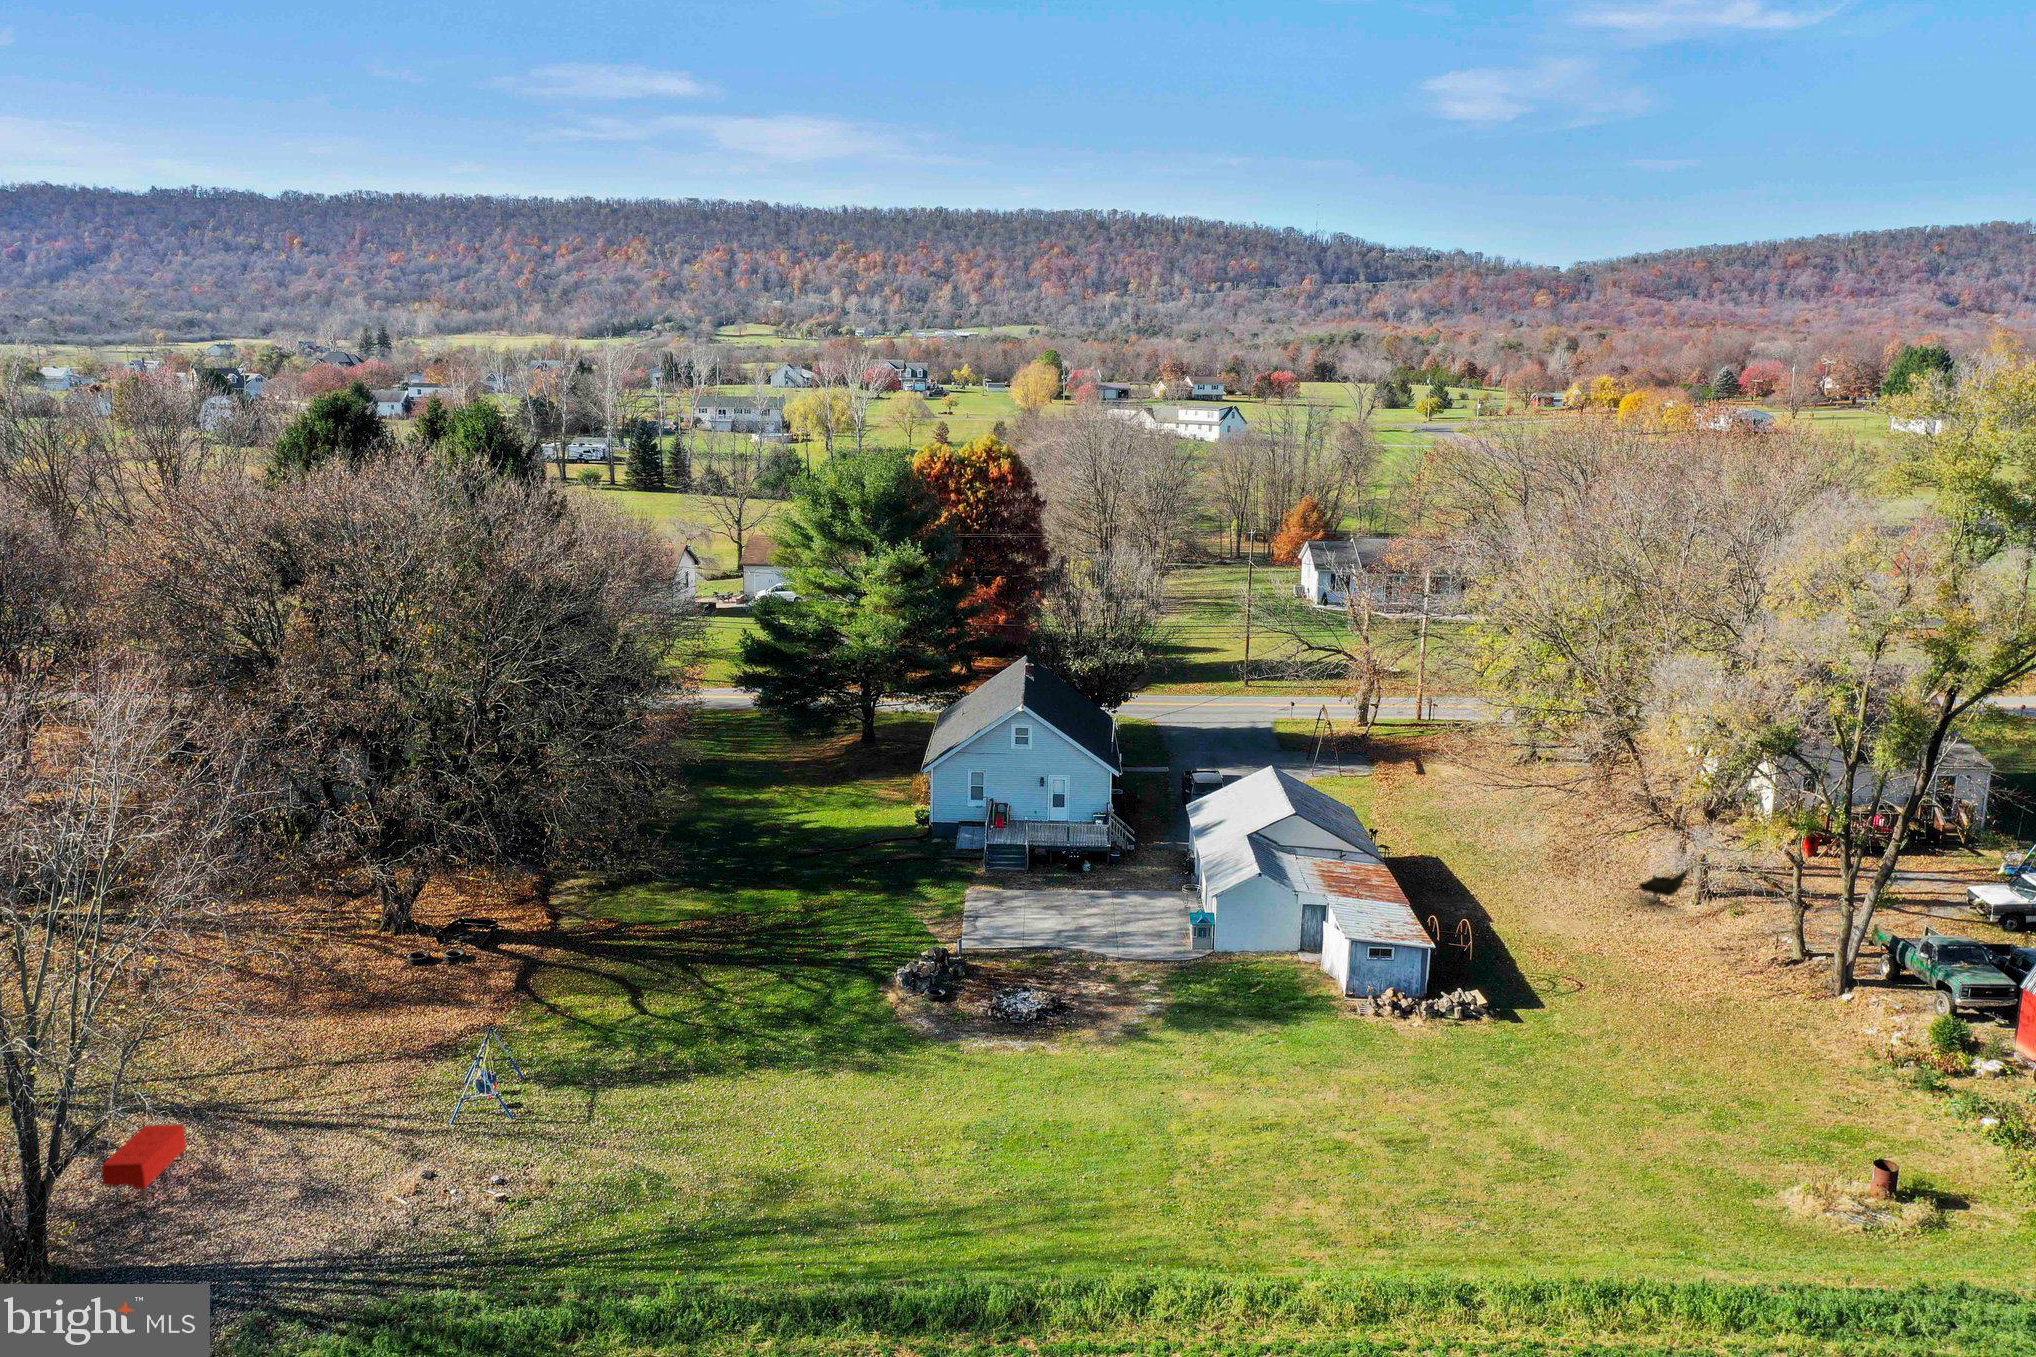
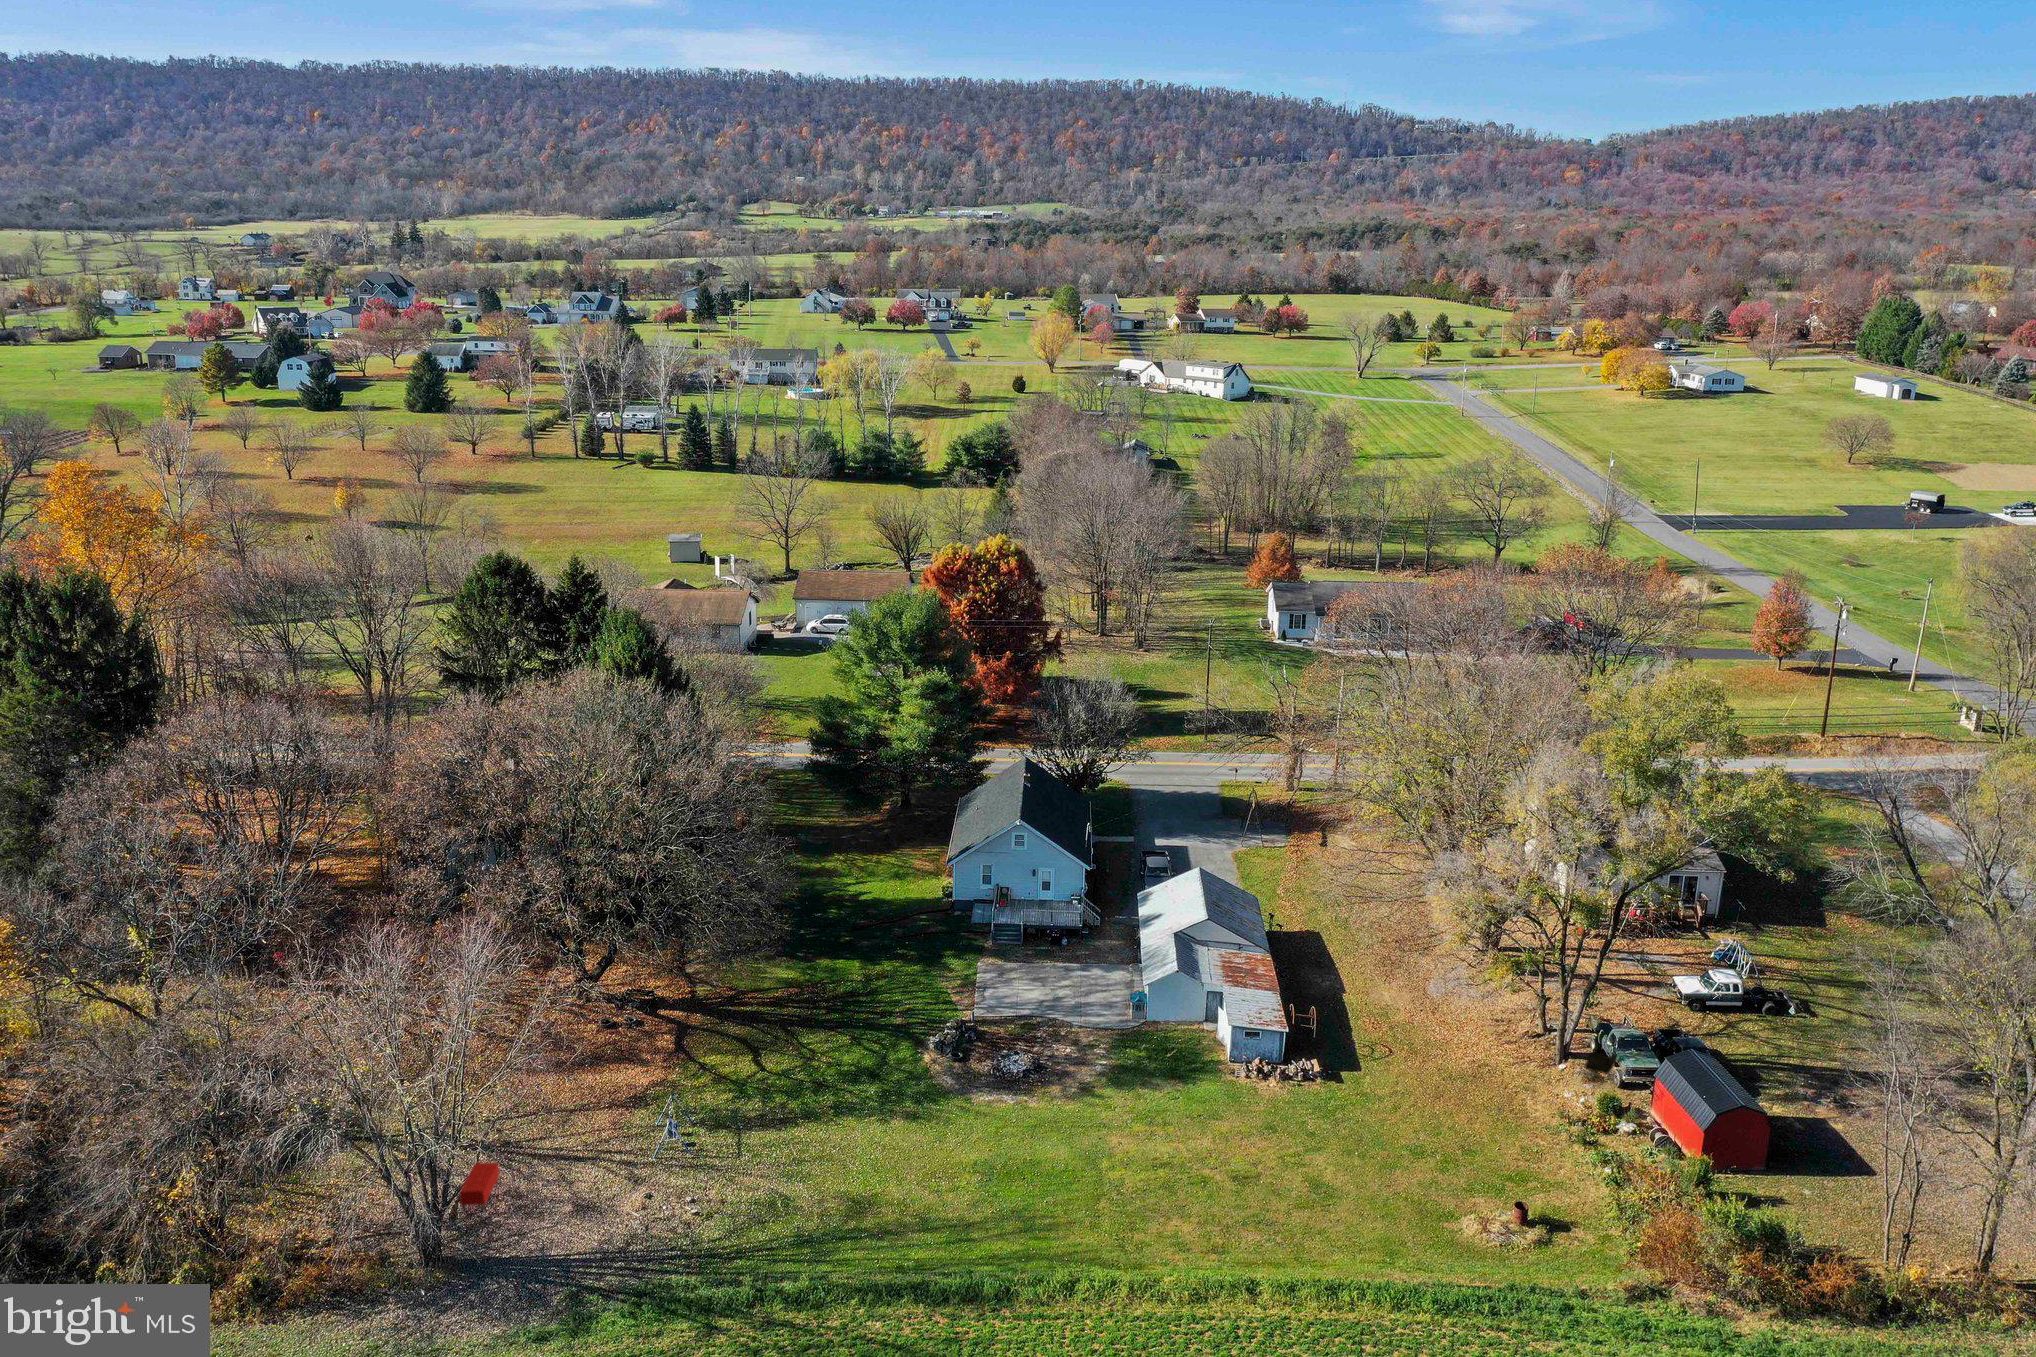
lounge chair: present [1639,872,1687,904] -> present [1585,1052,1618,1080]

